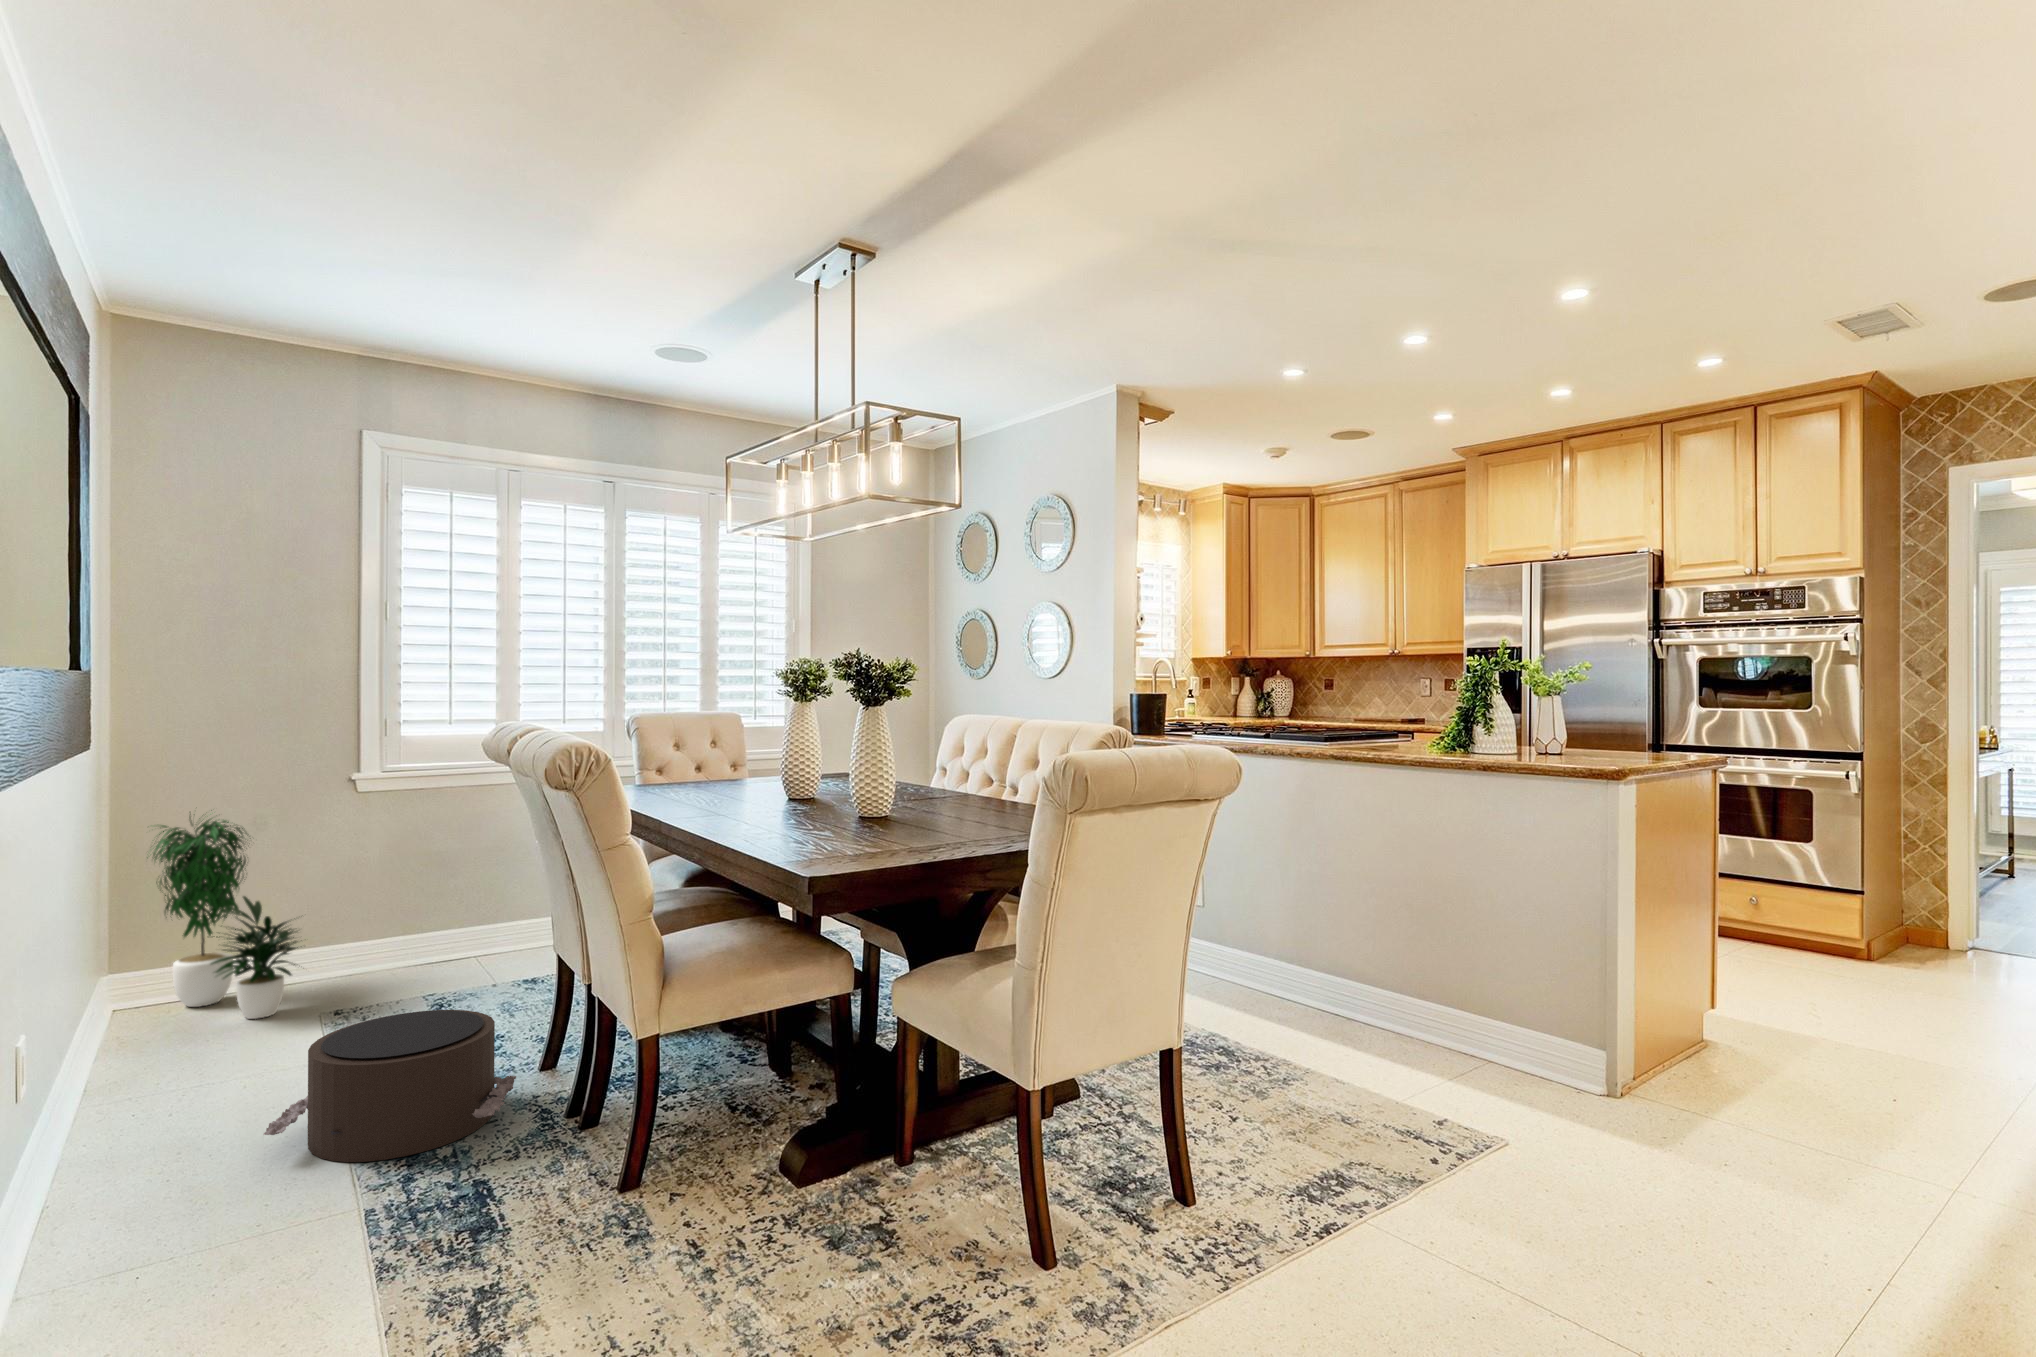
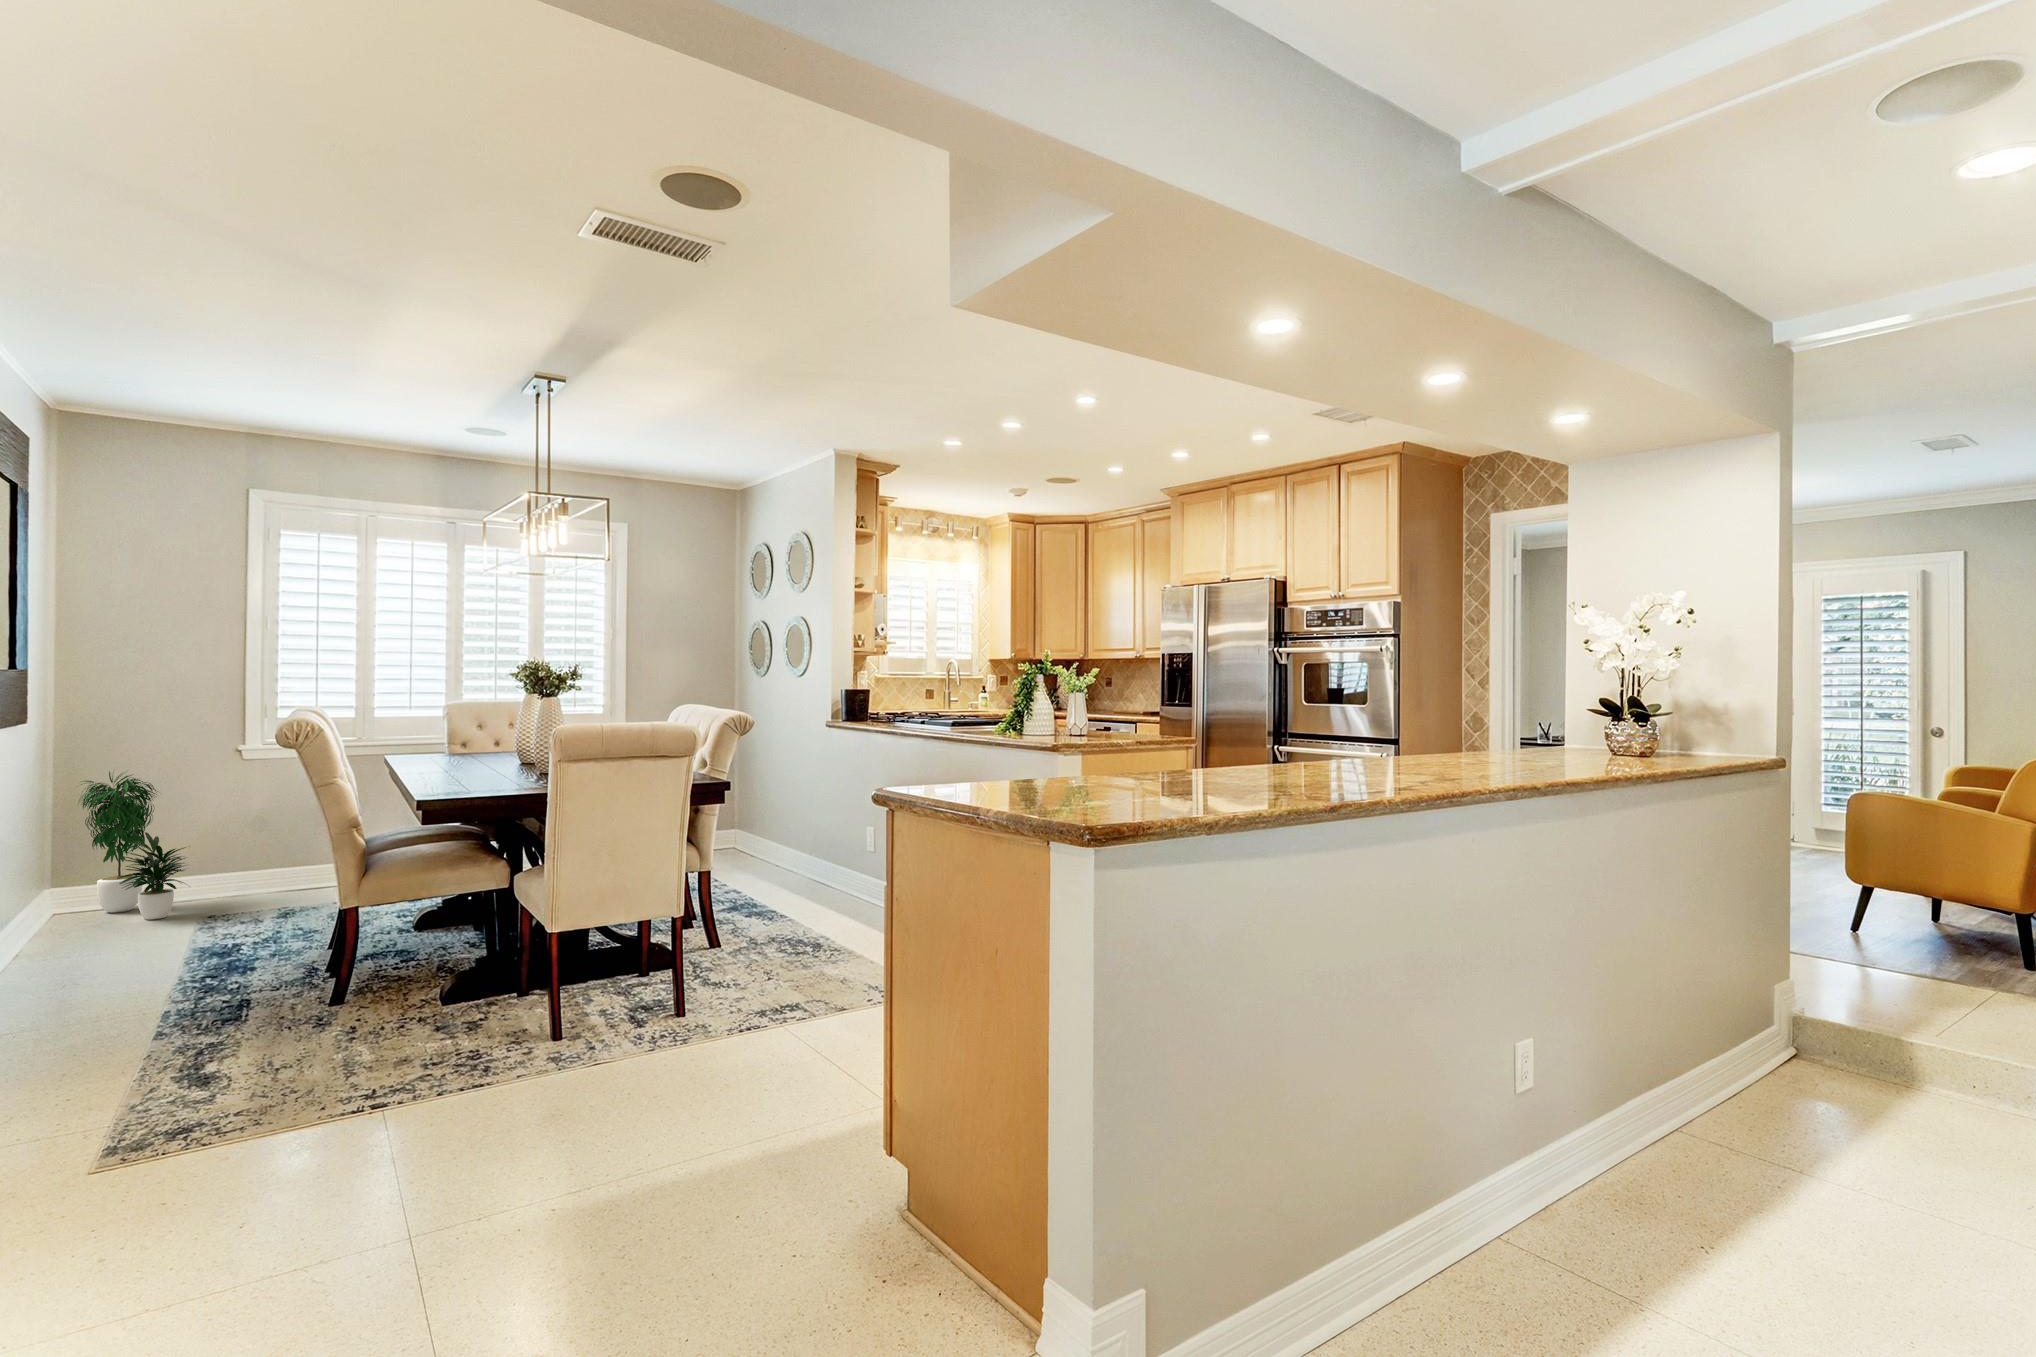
pouf: present [263,1010,516,1162] -> none [114,903,296,989]

